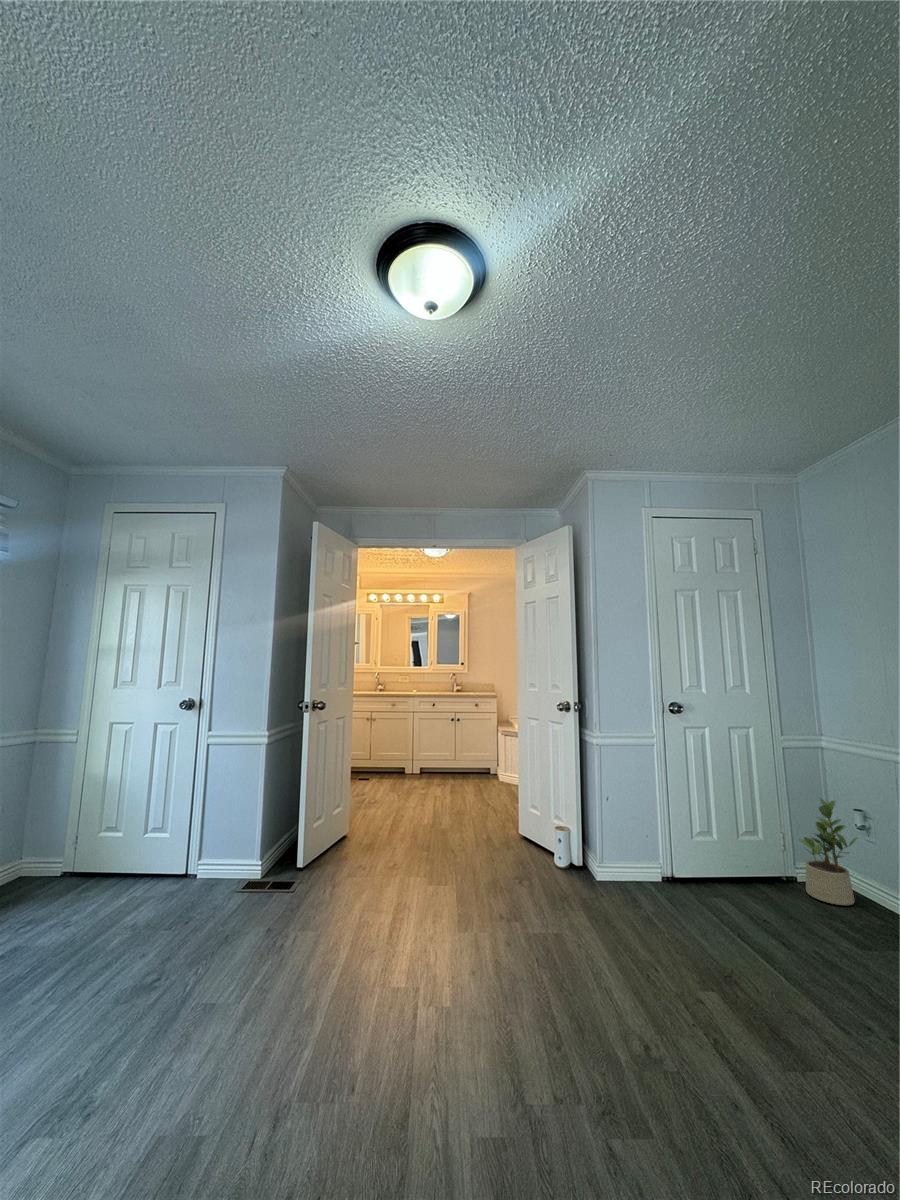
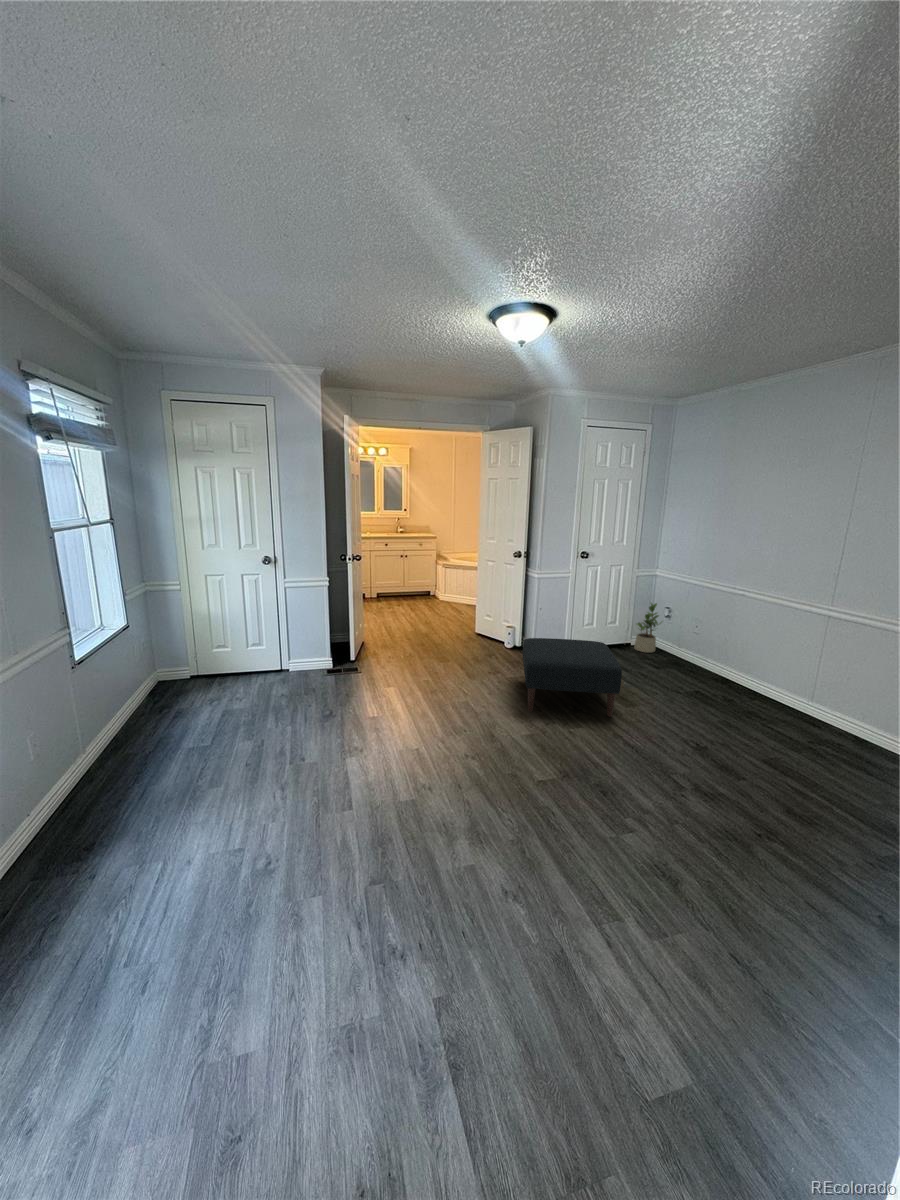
ottoman: none [516,856,750,1111] -> present [523,638,622,717]

